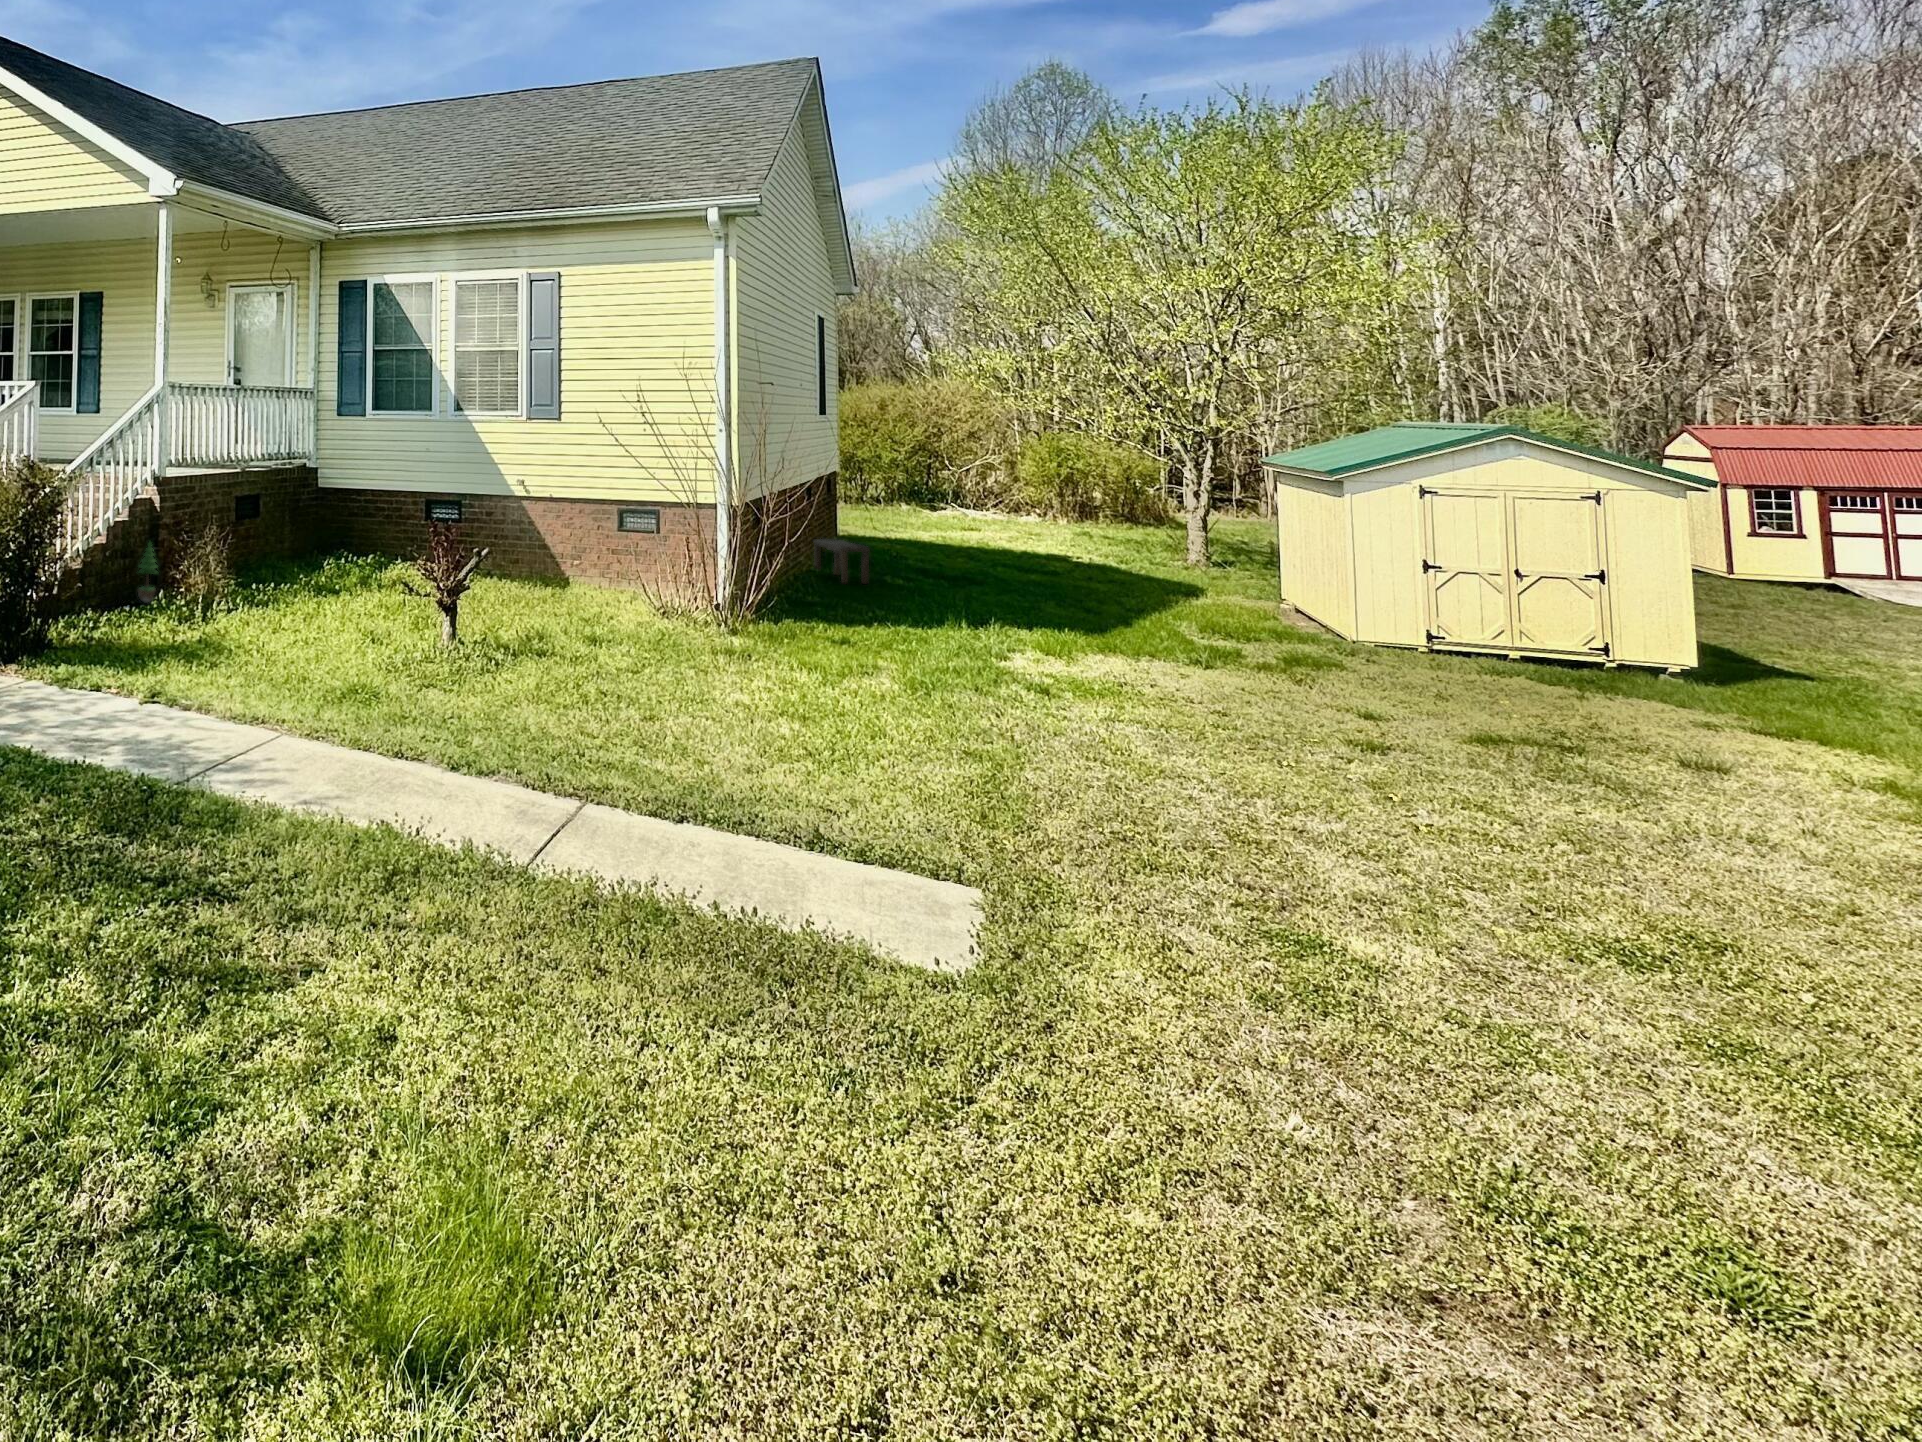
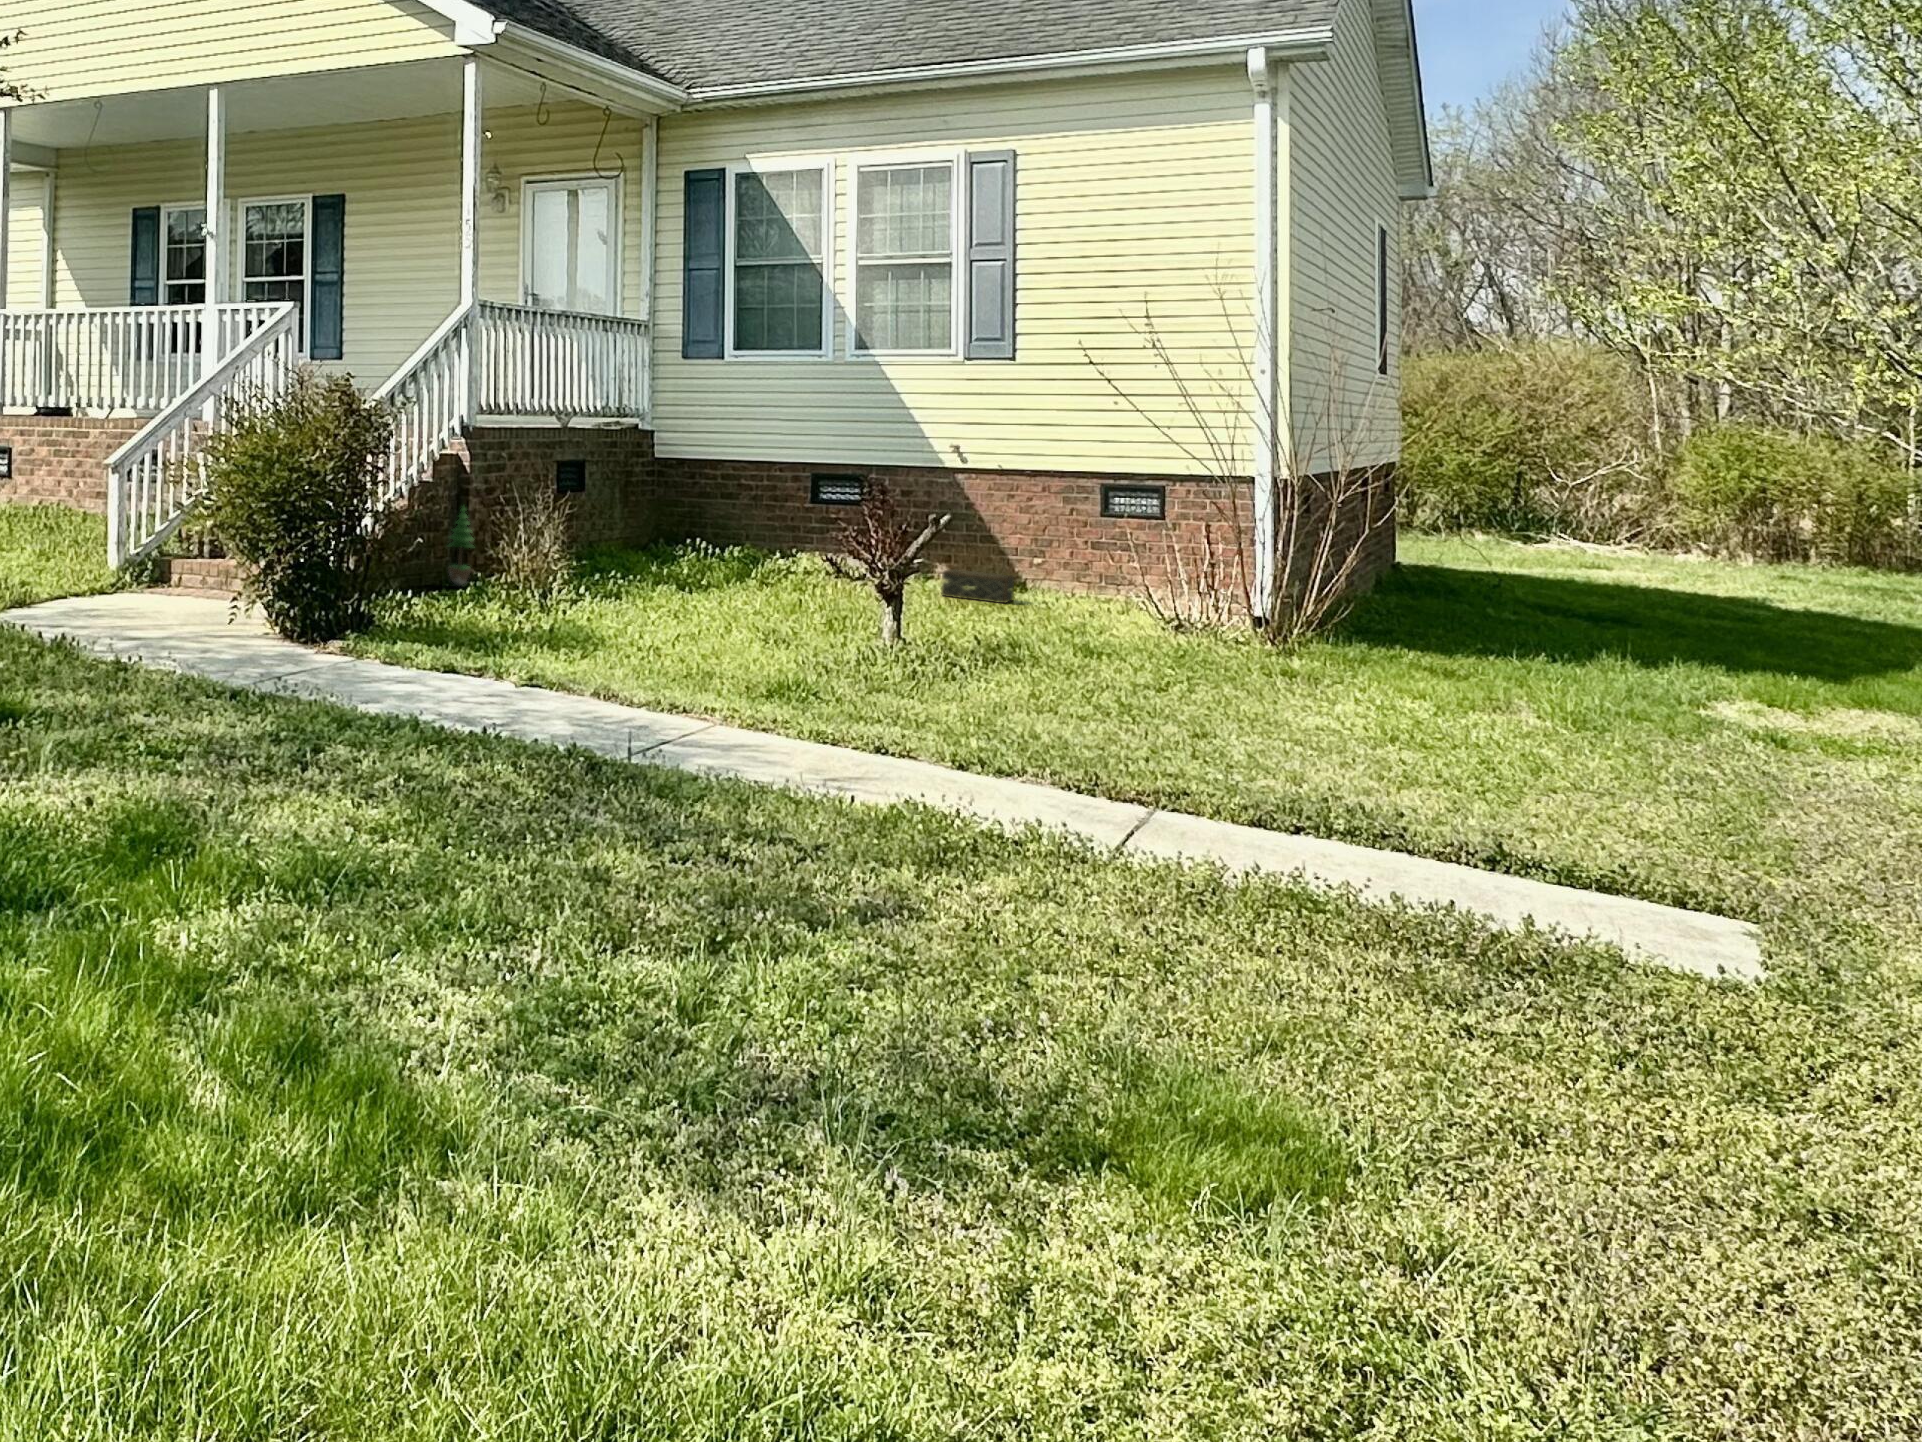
bench: present [814,539,870,584] -> none [1382,551,1476,616]
woven basket: none [513,568,563,594] -> present [941,569,1014,603]

